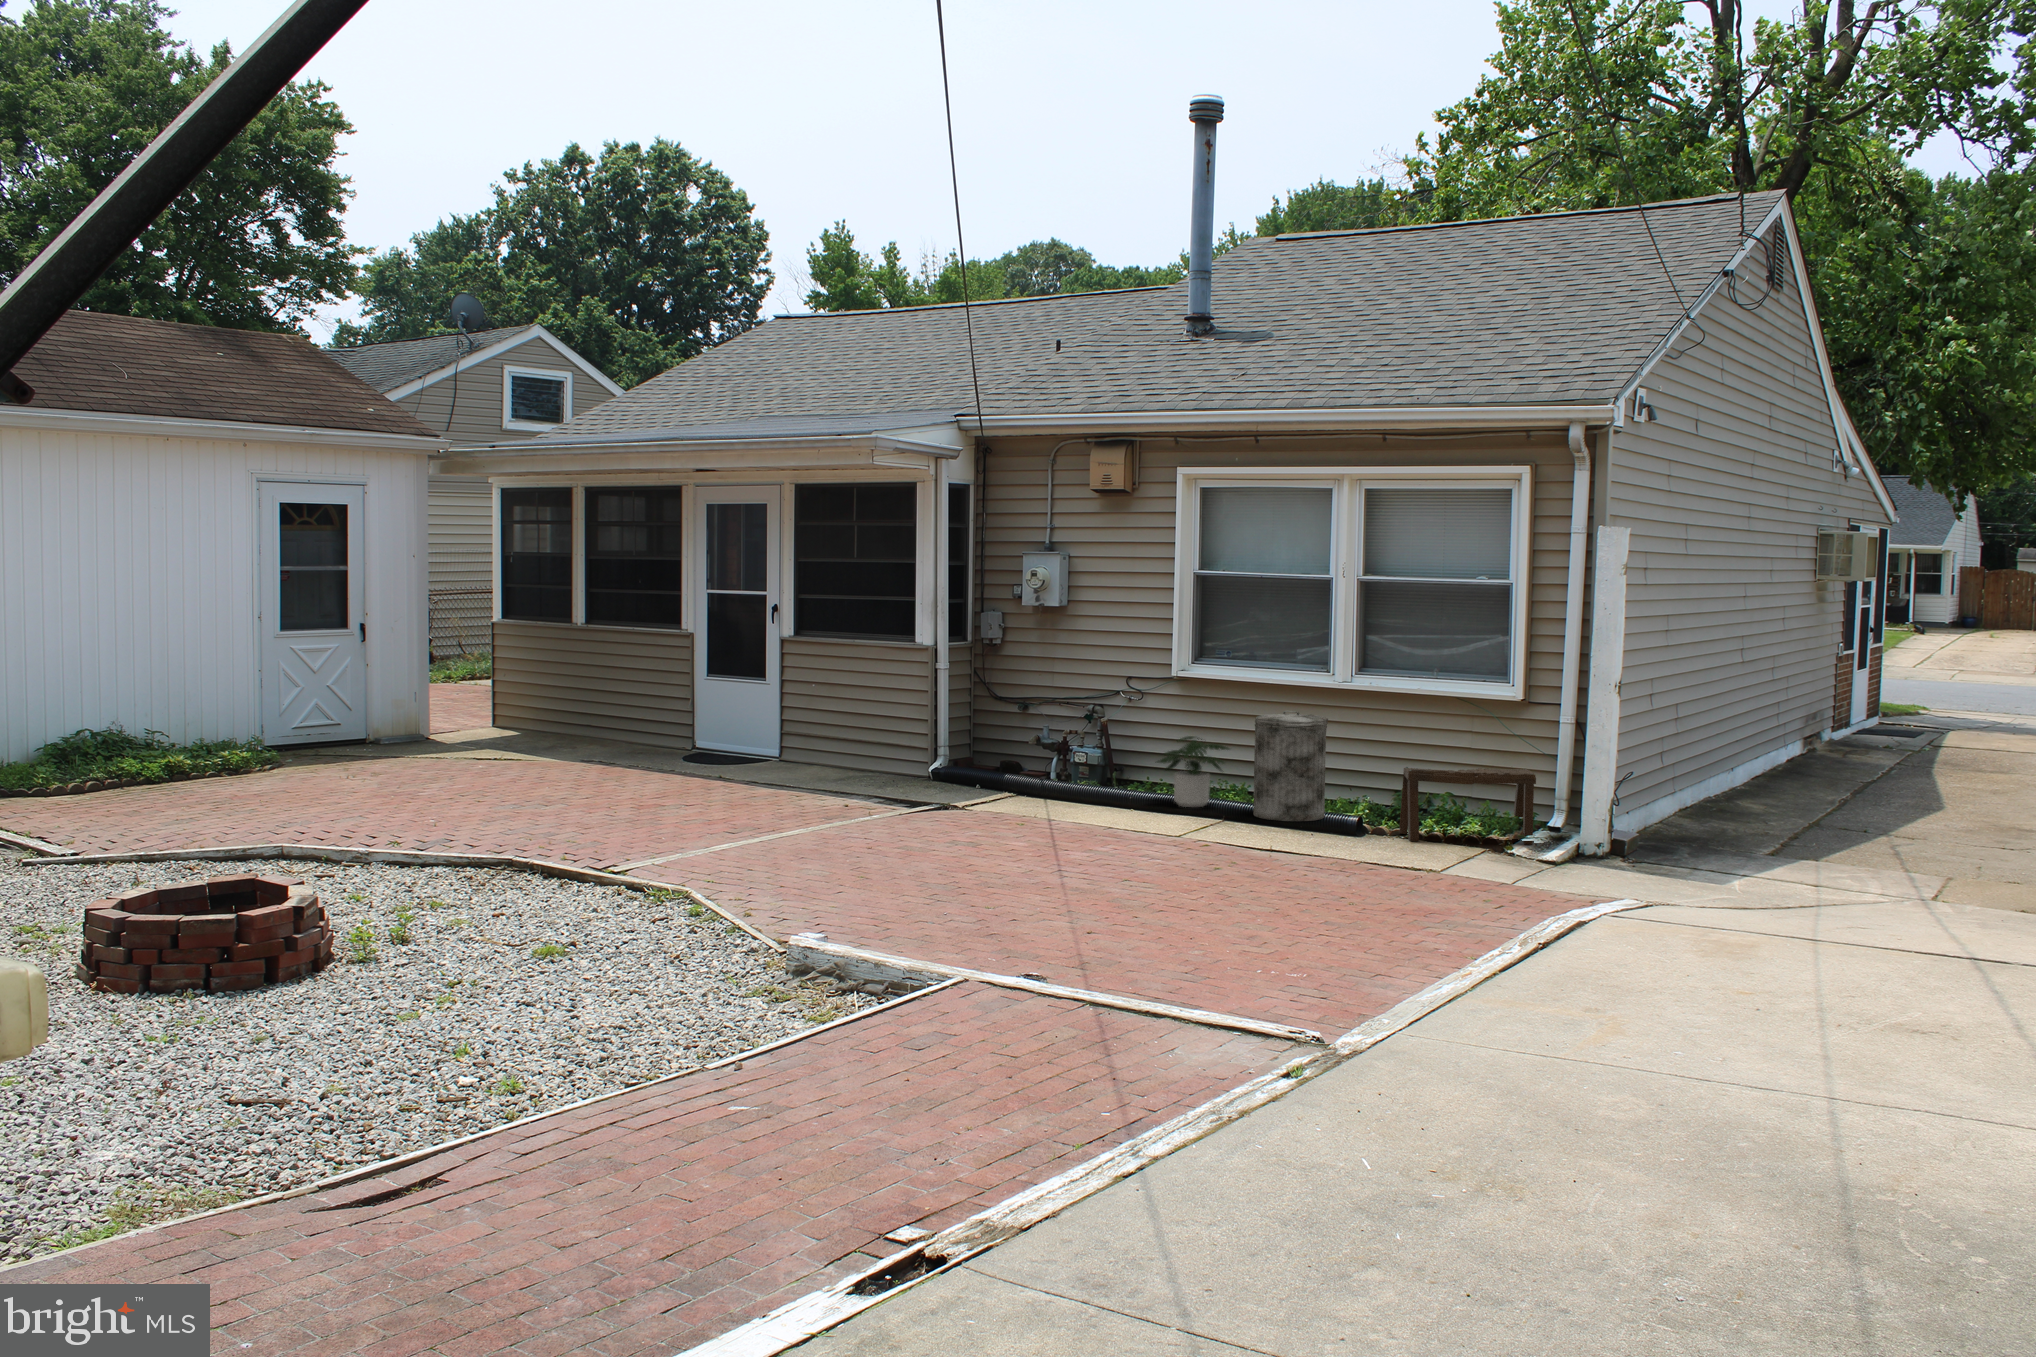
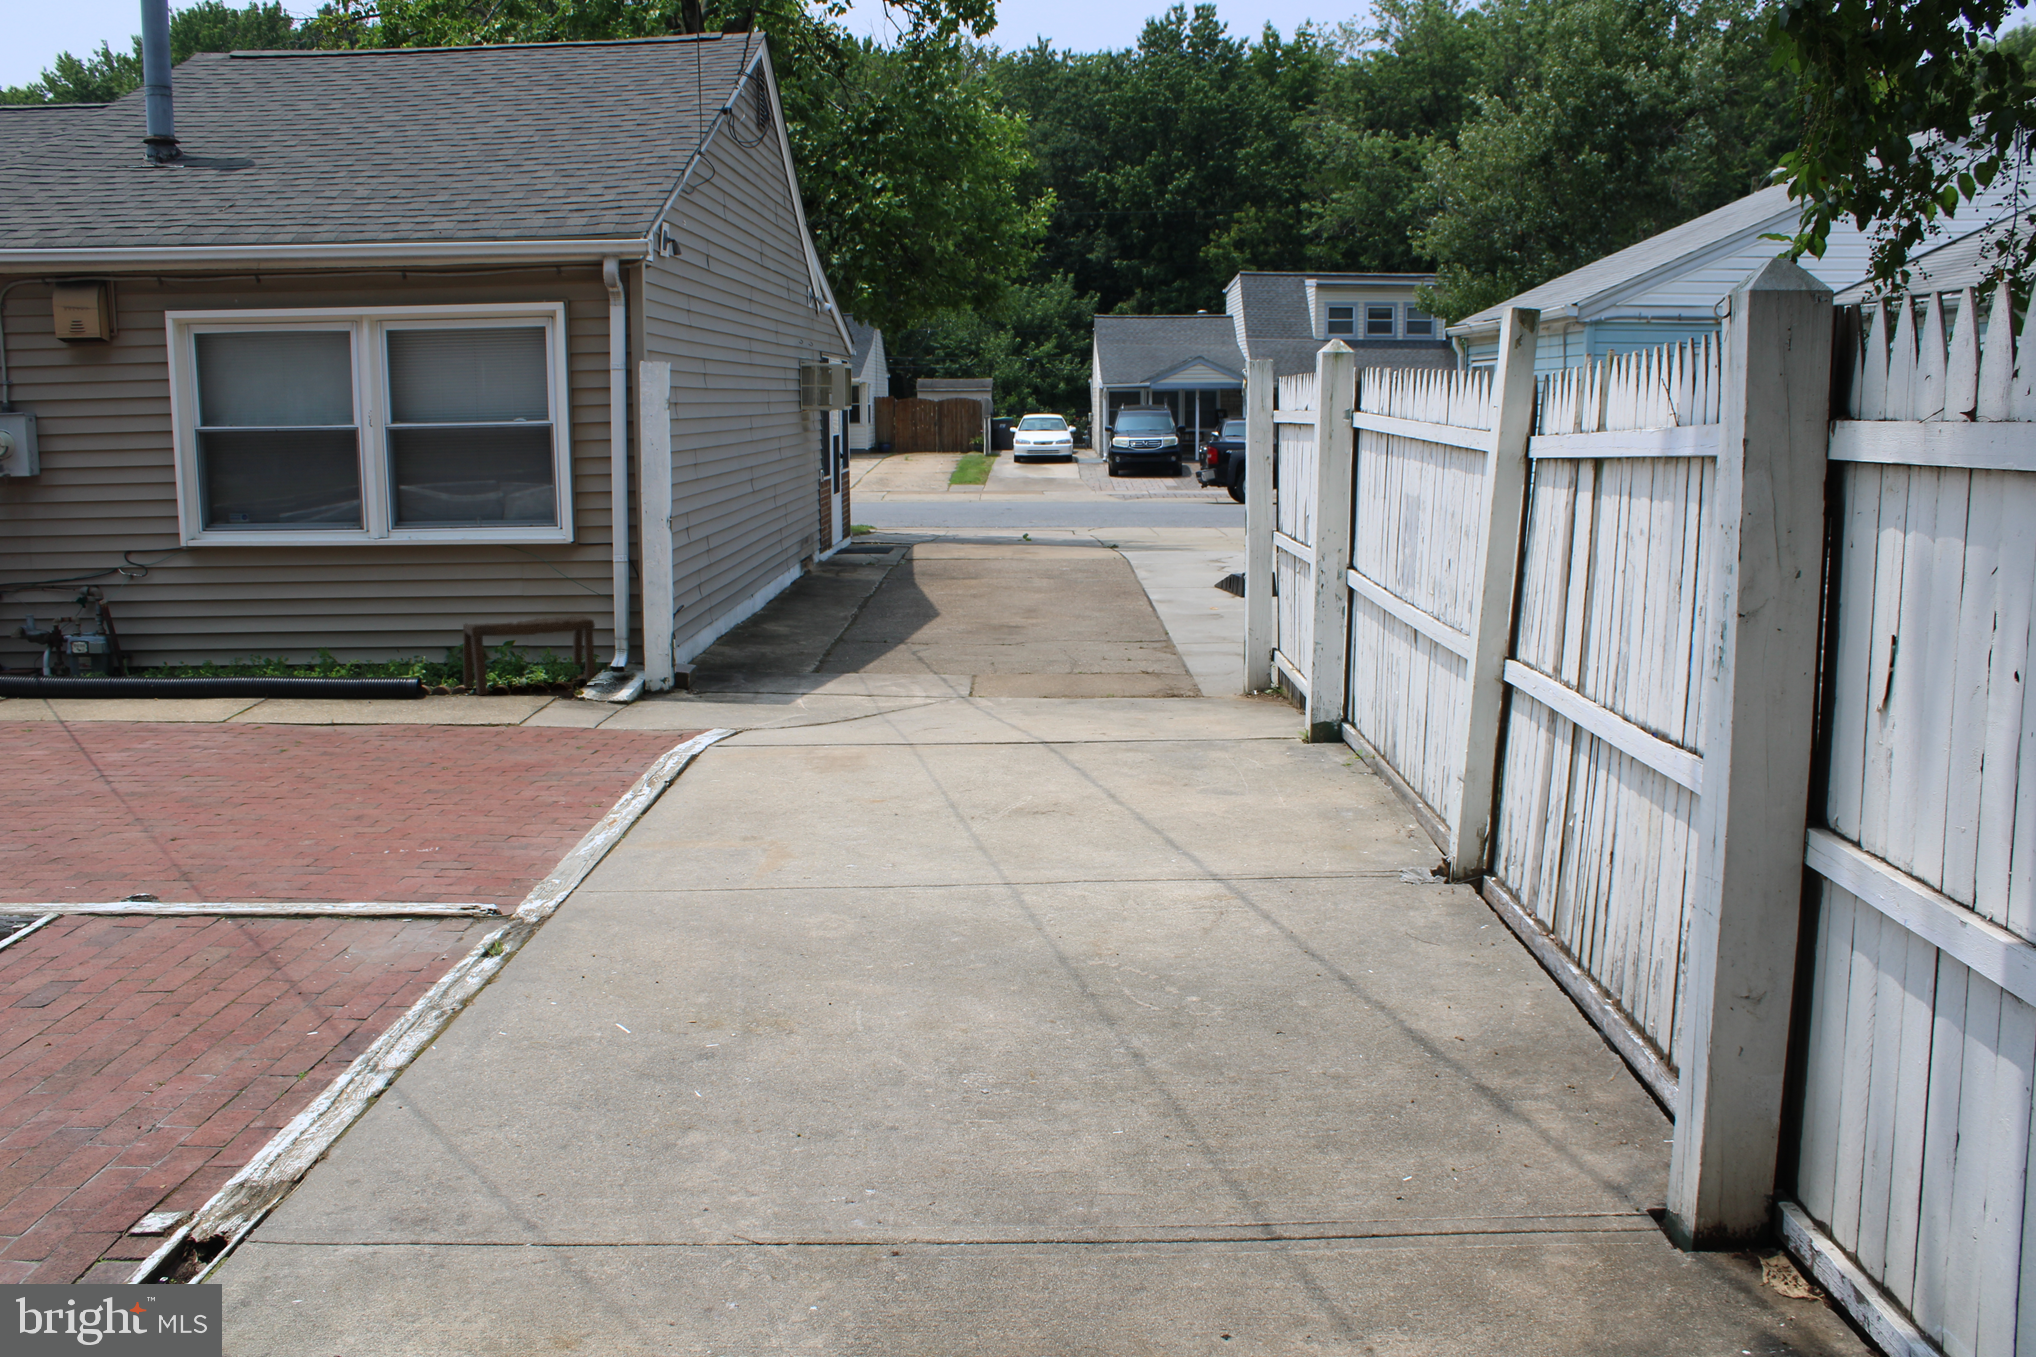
trash can: present [1253,711,1328,821] -> none [293,575,379,689]
potted plant: present [1157,736,1229,807] -> none [177,609,264,685]

